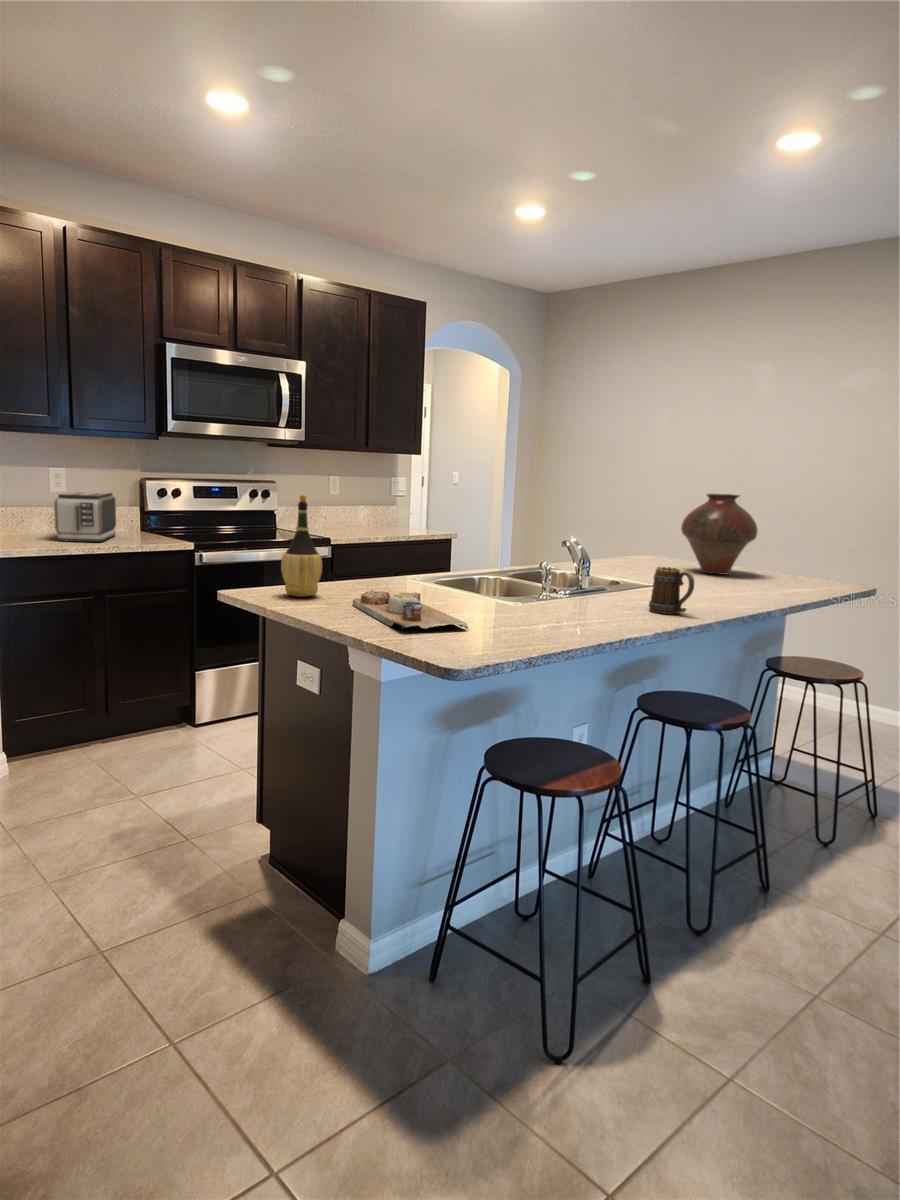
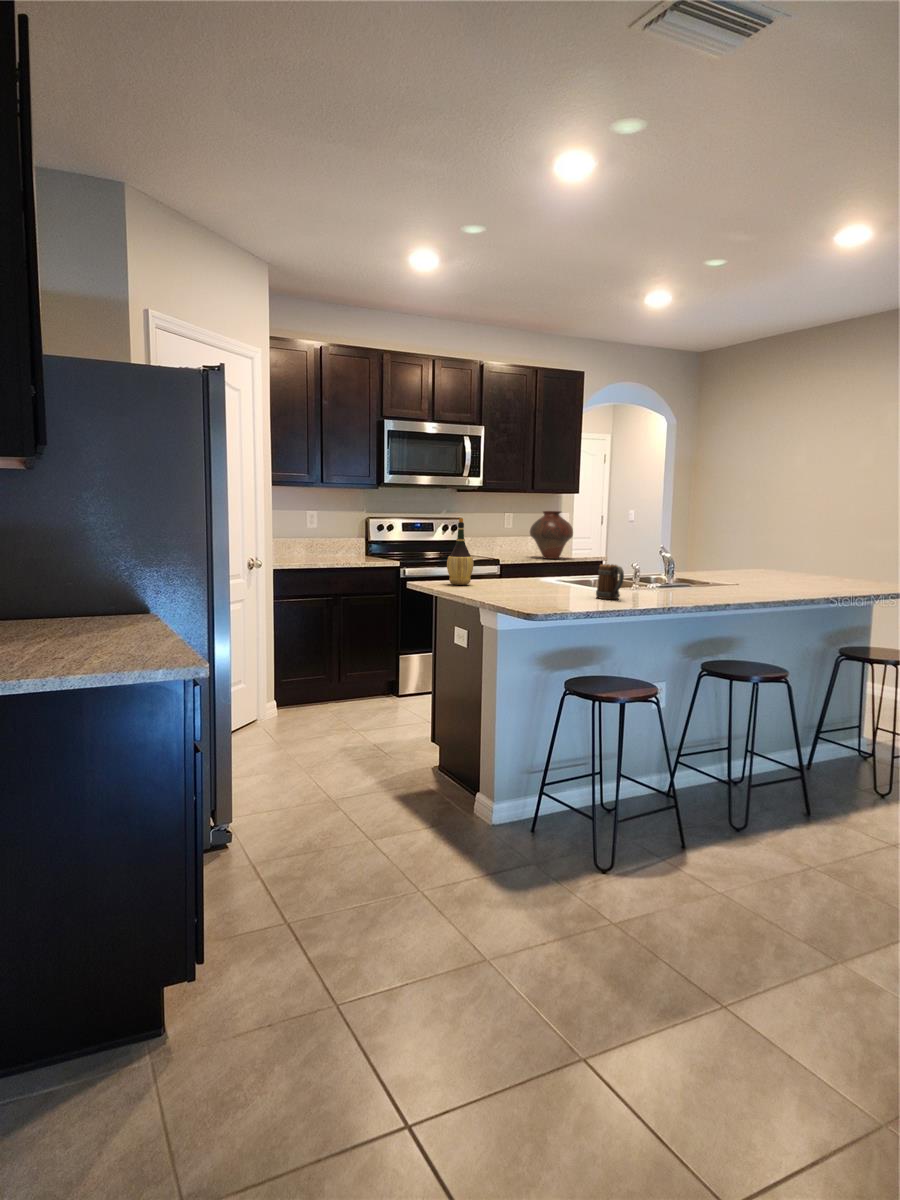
toaster: present [54,491,116,542] -> none [309,527,348,561]
vase: present [681,494,758,575] -> present [530,511,573,559]
mug: present [649,567,694,614] -> present [596,564,624,599]
cutting board: present [353,590,468,629] -> none [491,579,558,599]

